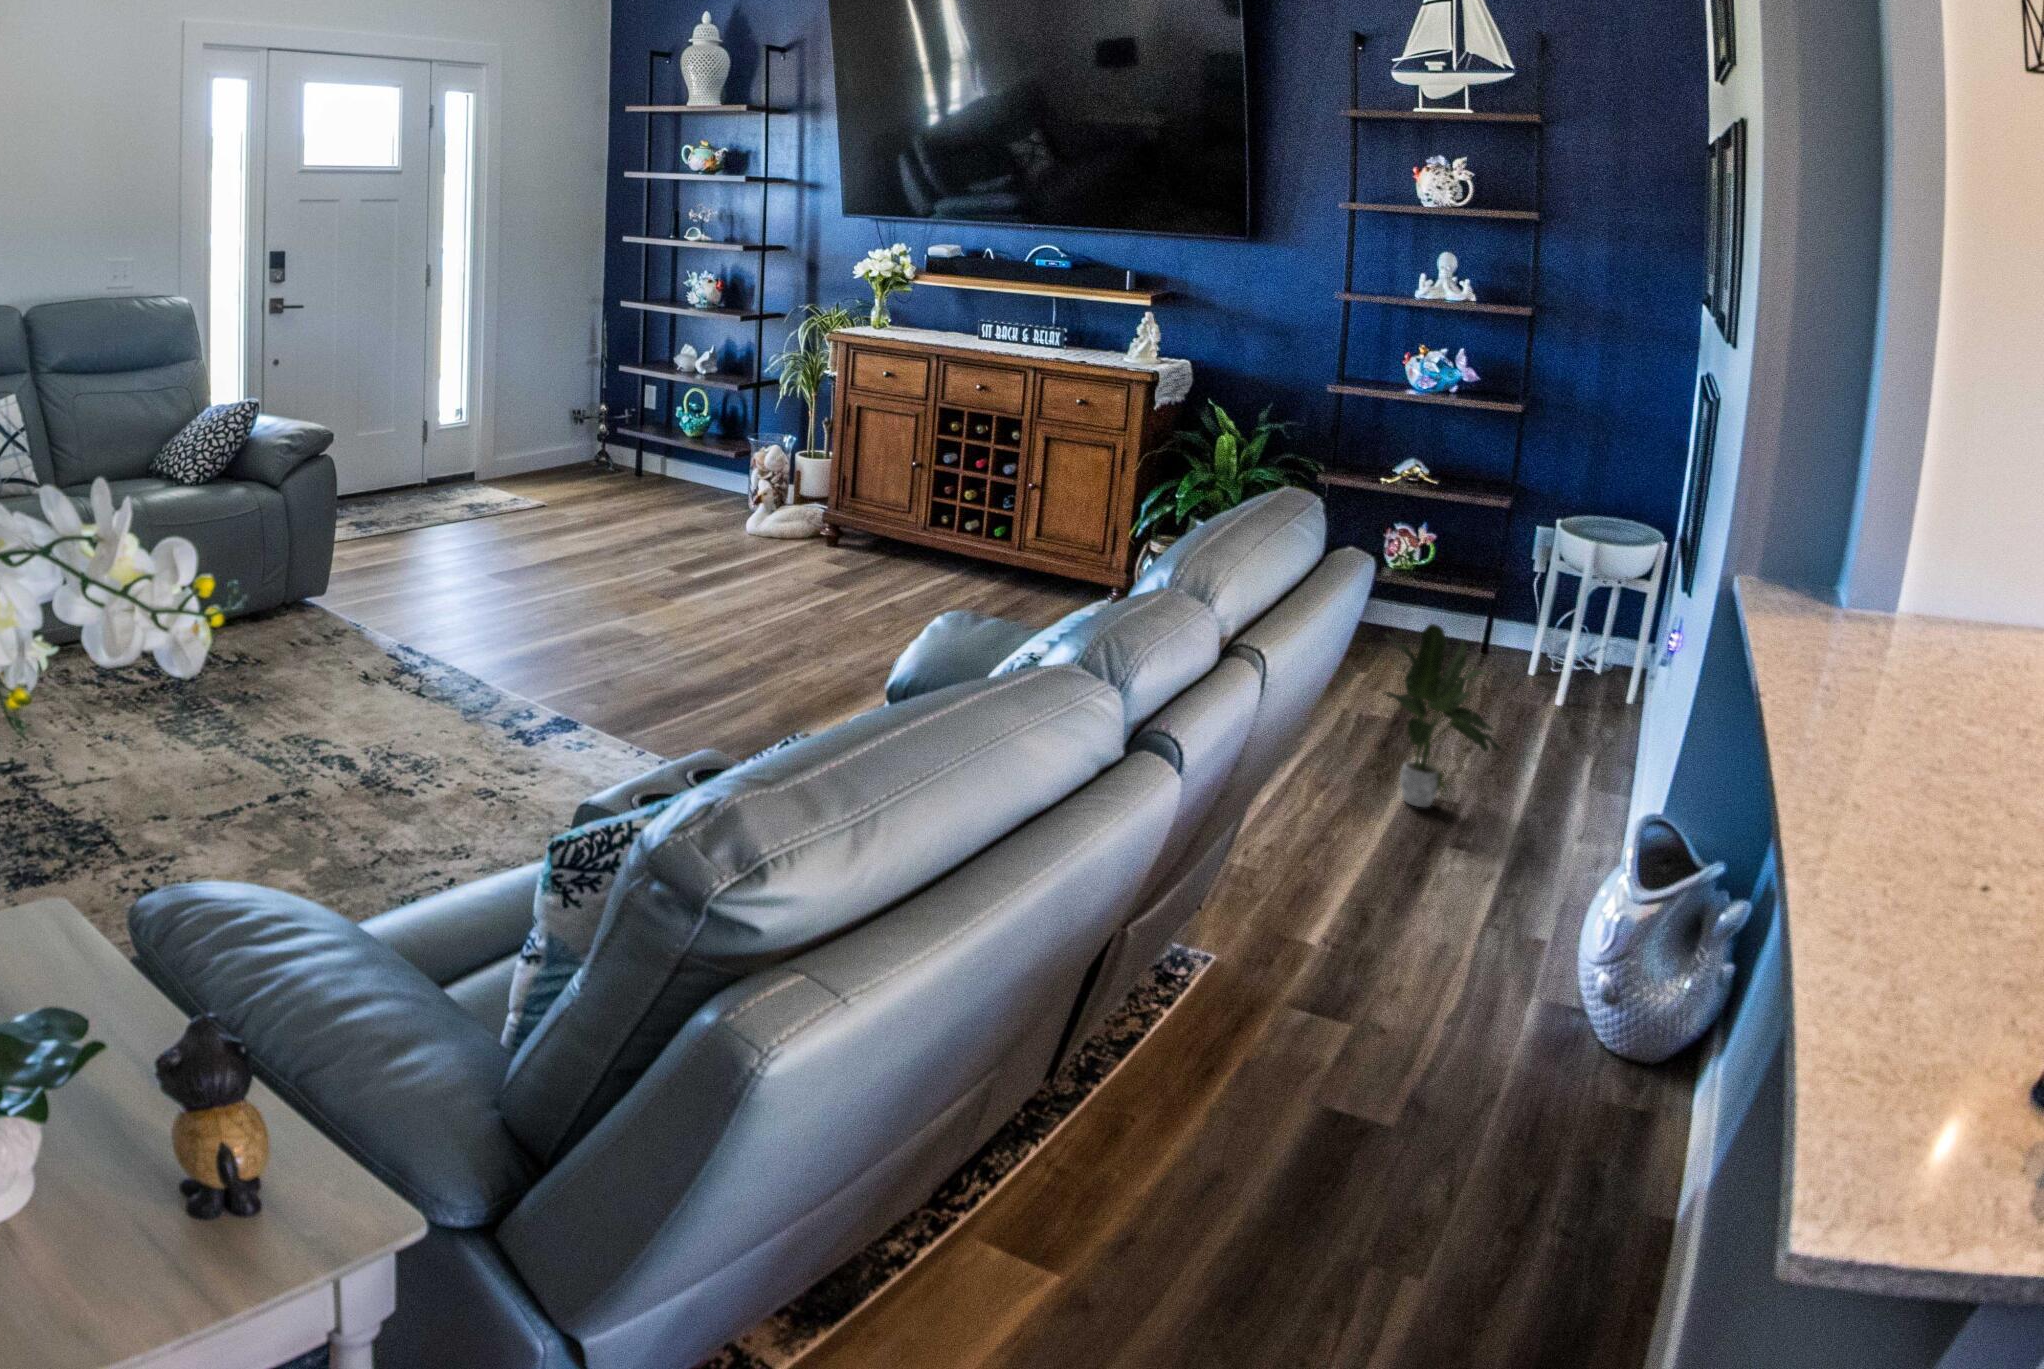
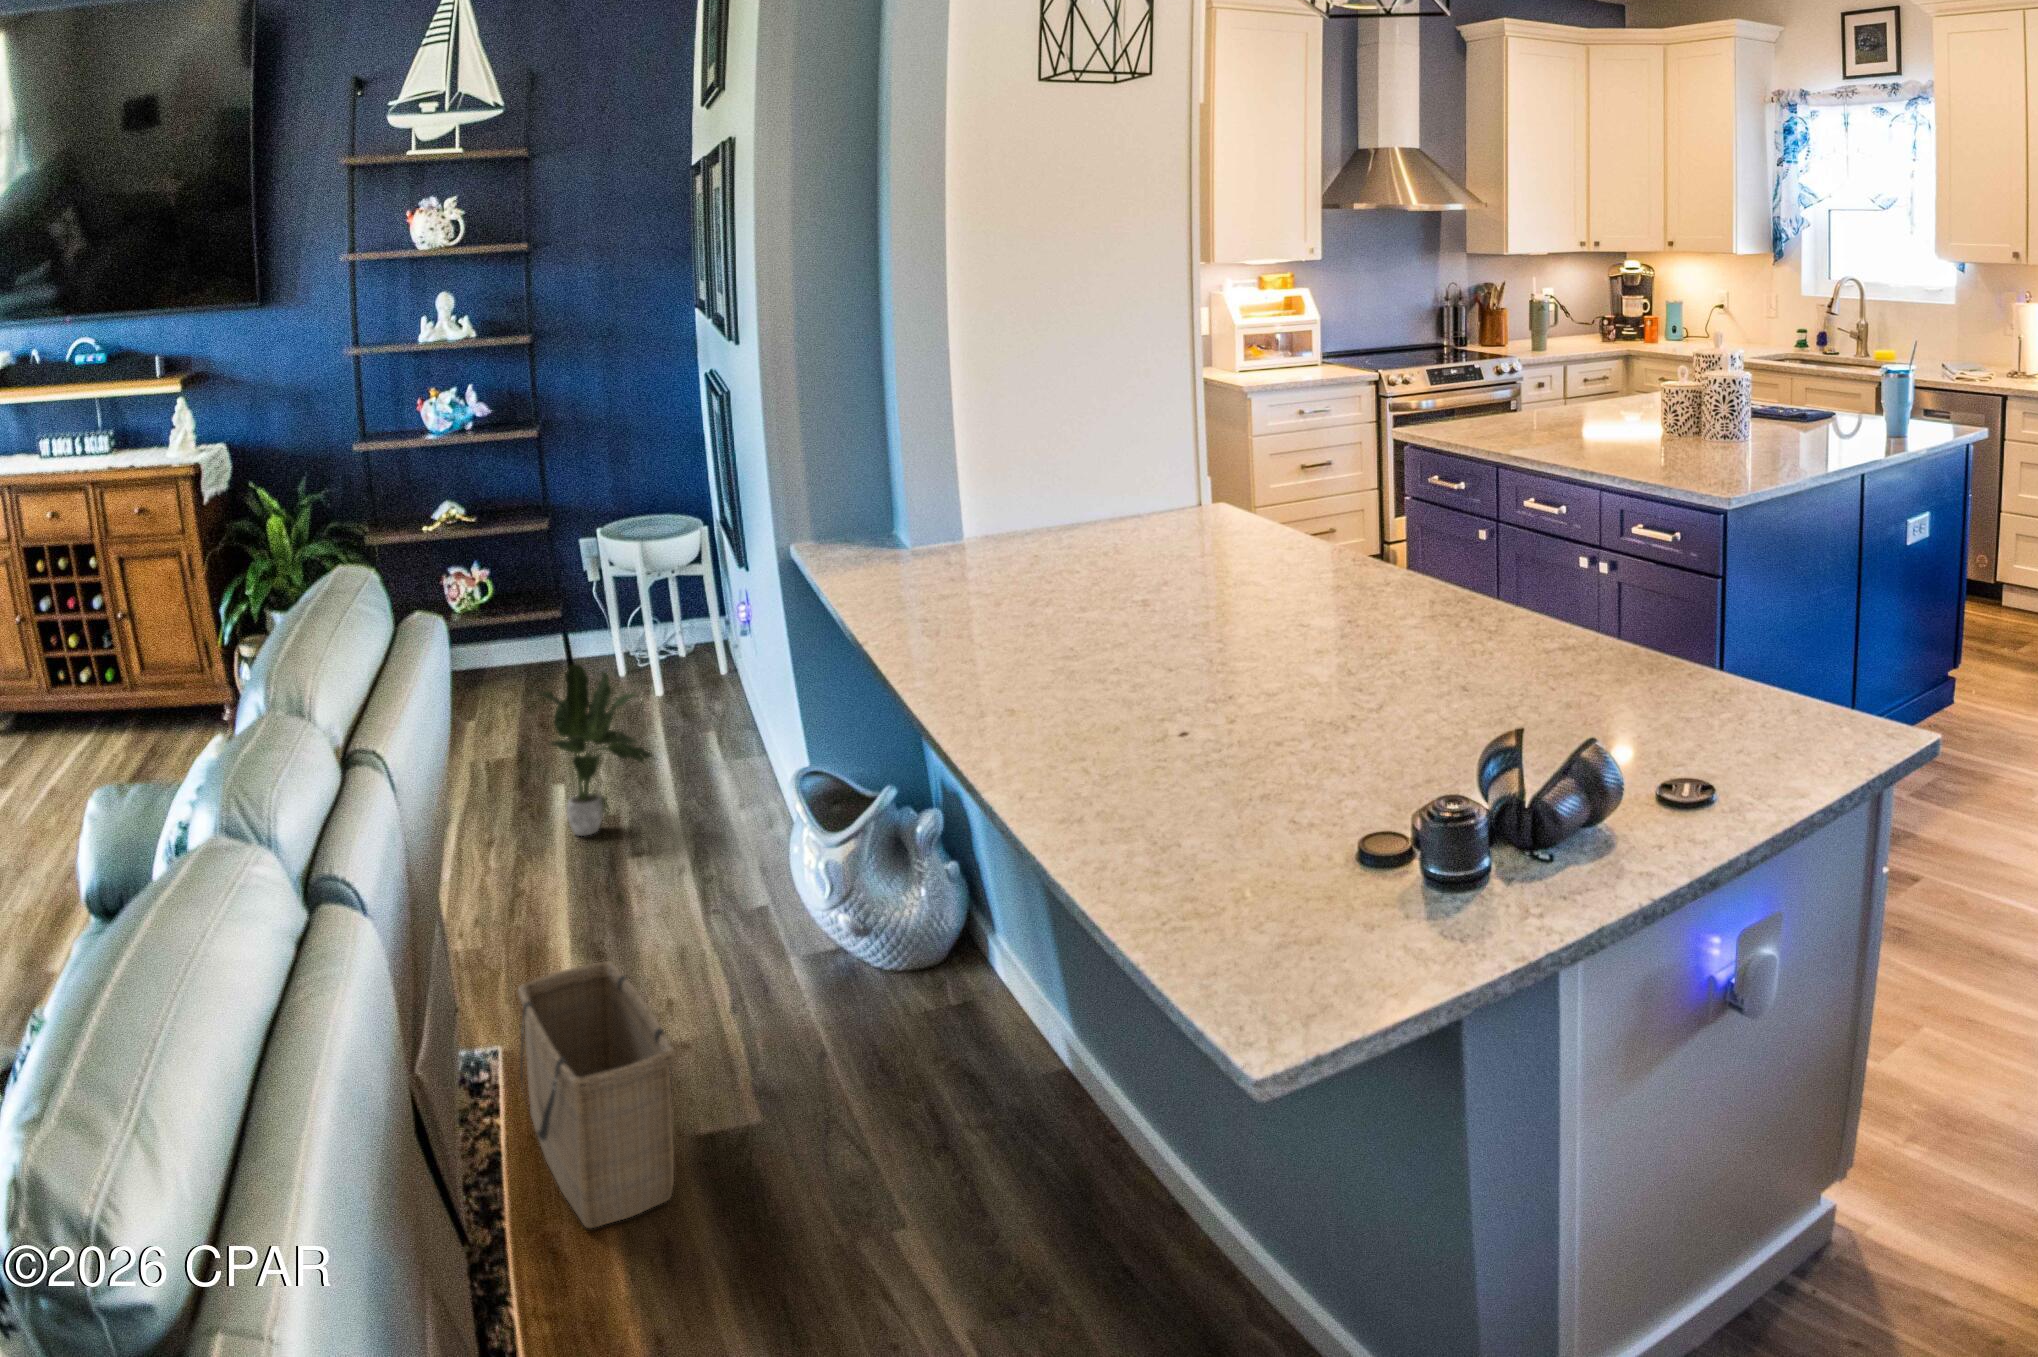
basket: none [1159,884,1303,1182] -> present [518,961,675,1228]

